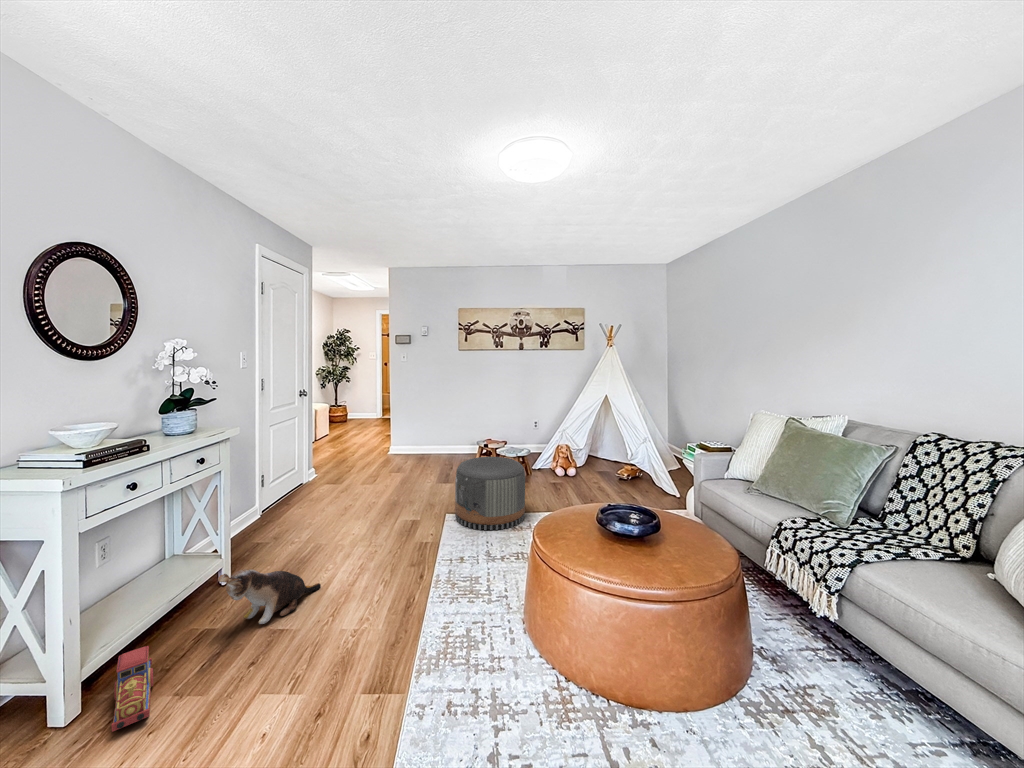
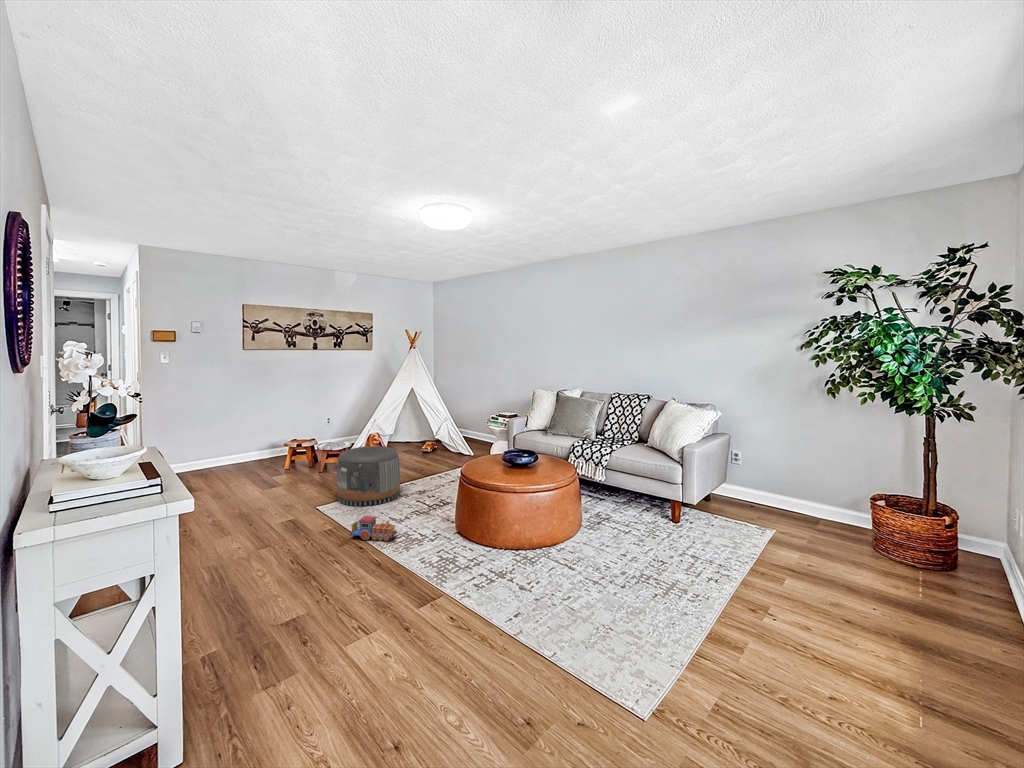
plush toy: present [218,569,321,624] -> none [261,553,306,599]
toy train: present [112,646,153,732] -> present [350,516,397,541]

